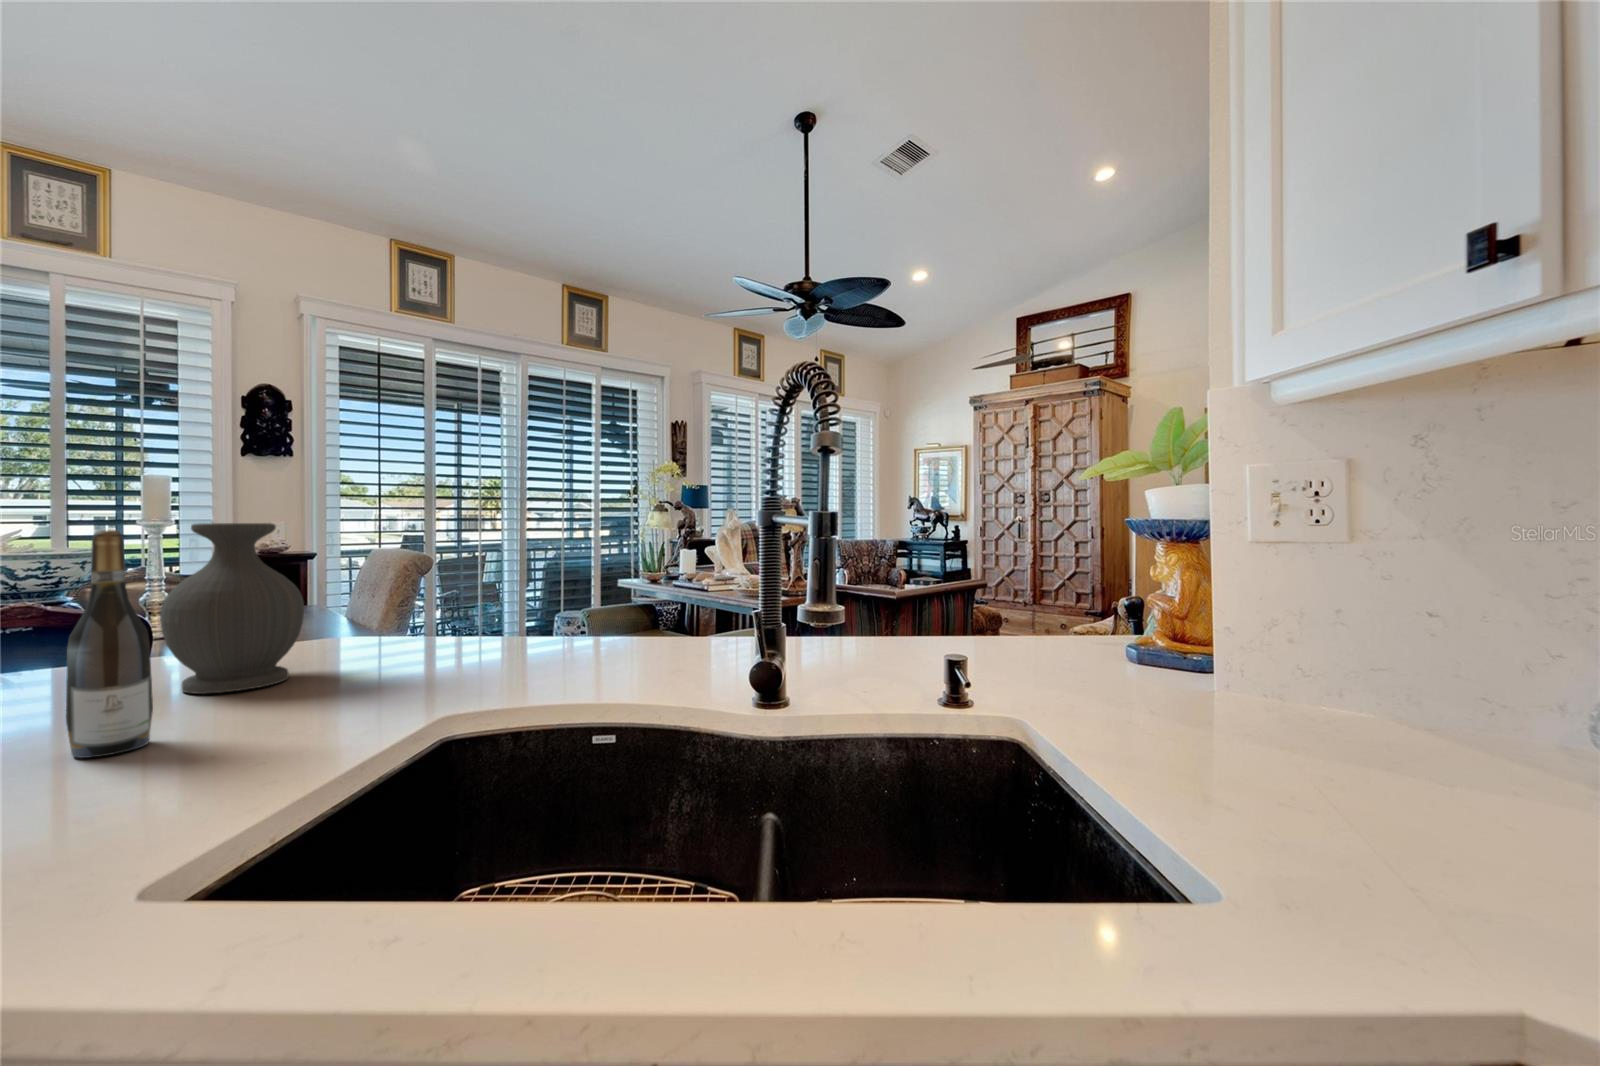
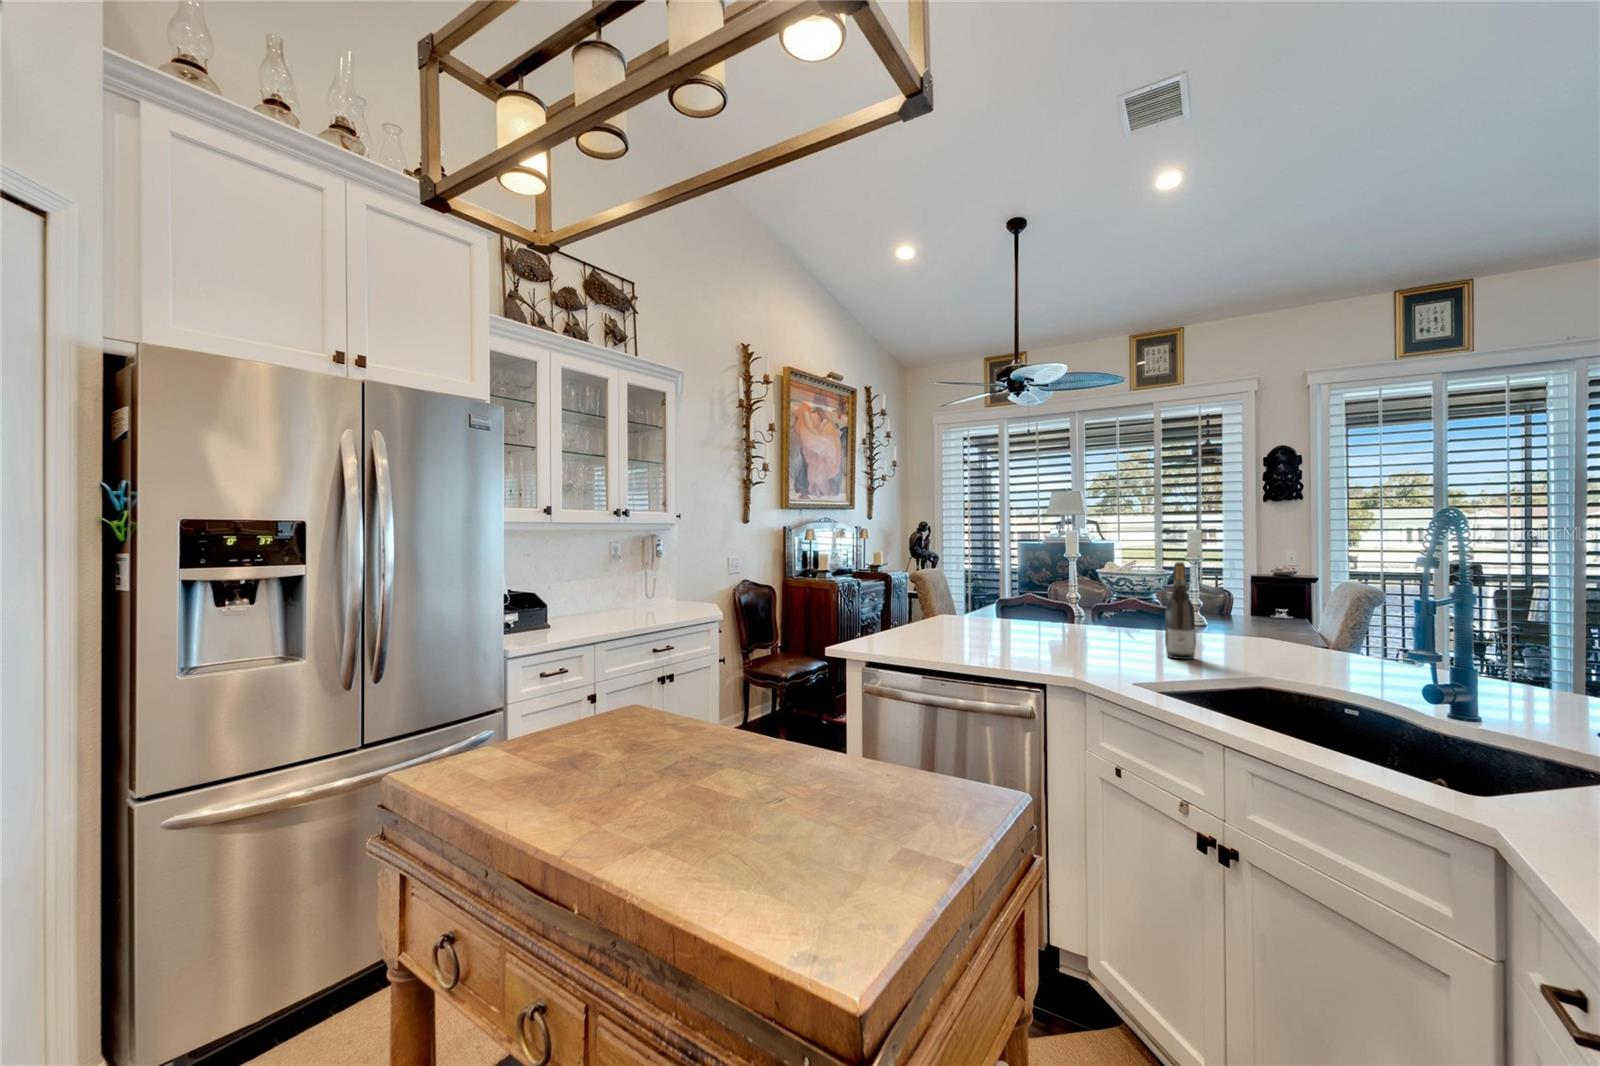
vase: present [160,523,304,694] -> none [1201,558,1274,649]

